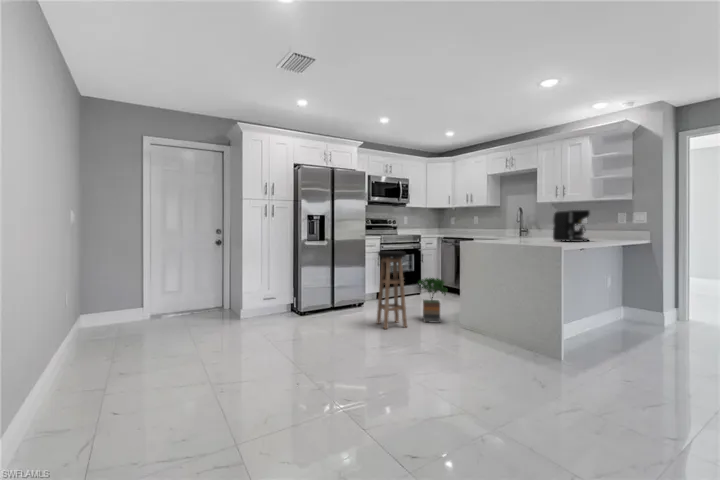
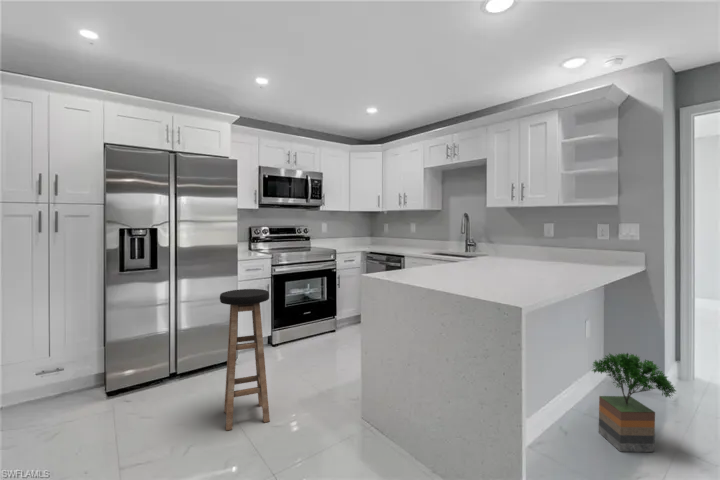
coffee maker: present [553,210,590,242] -> none [506,225,566,281]
potted tree: present [418,278,447,323] -> present [592,353,676,452]

